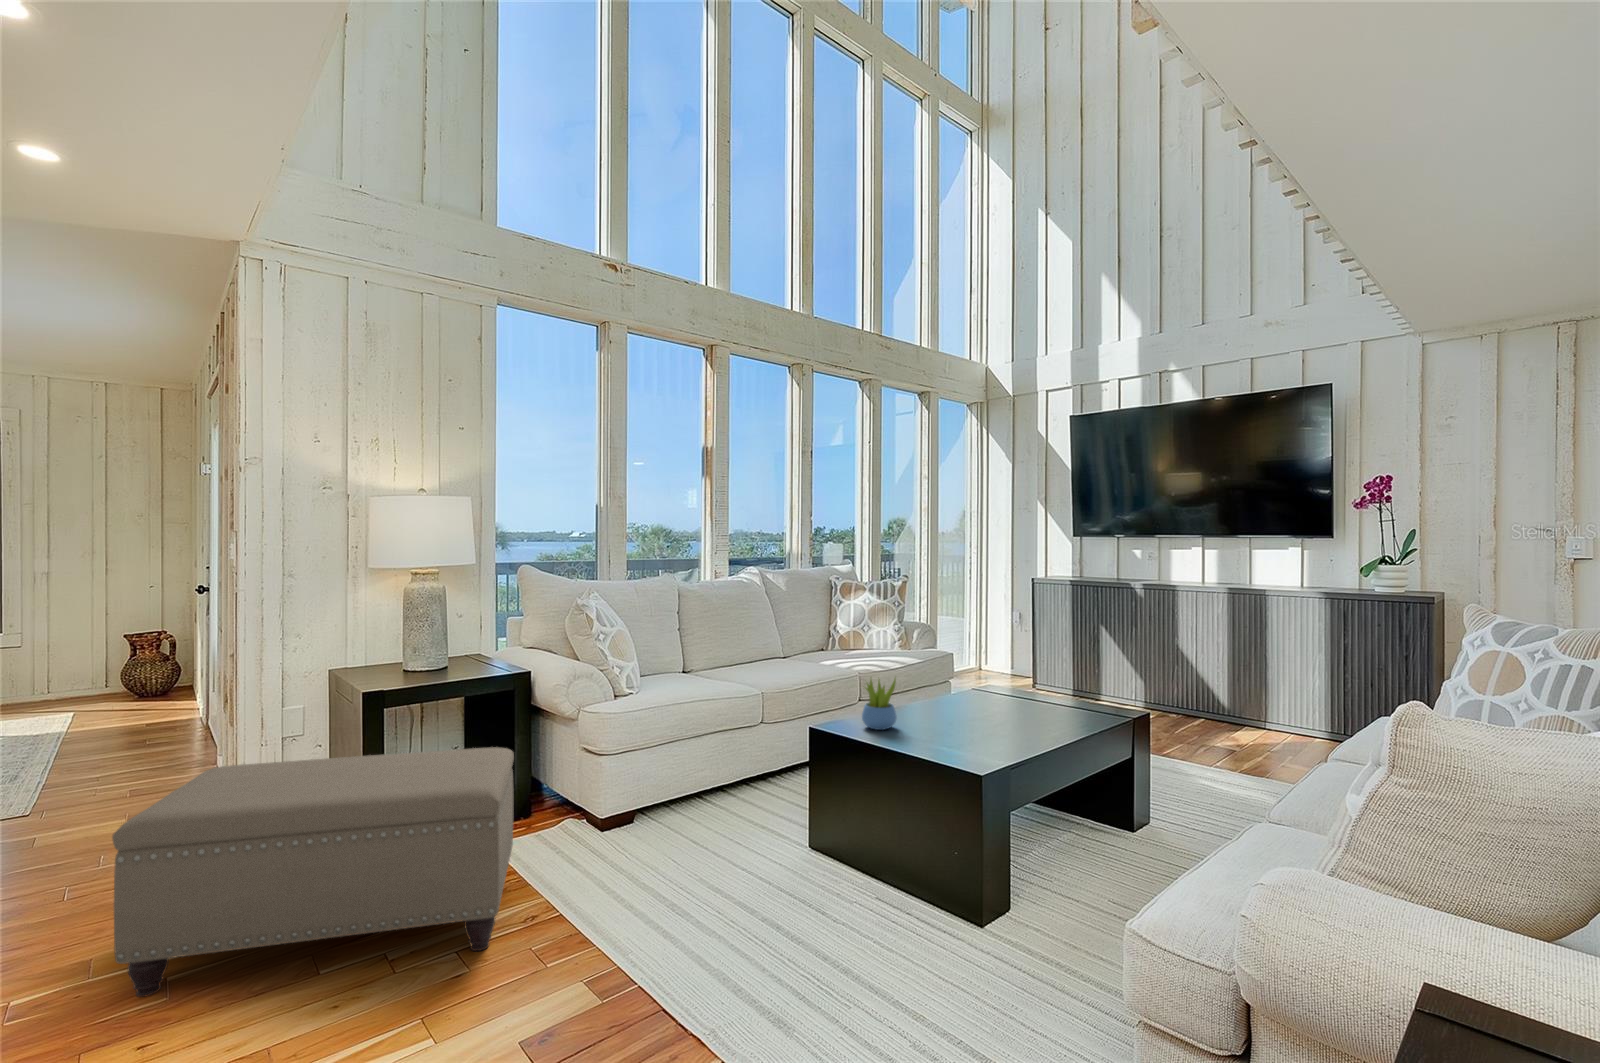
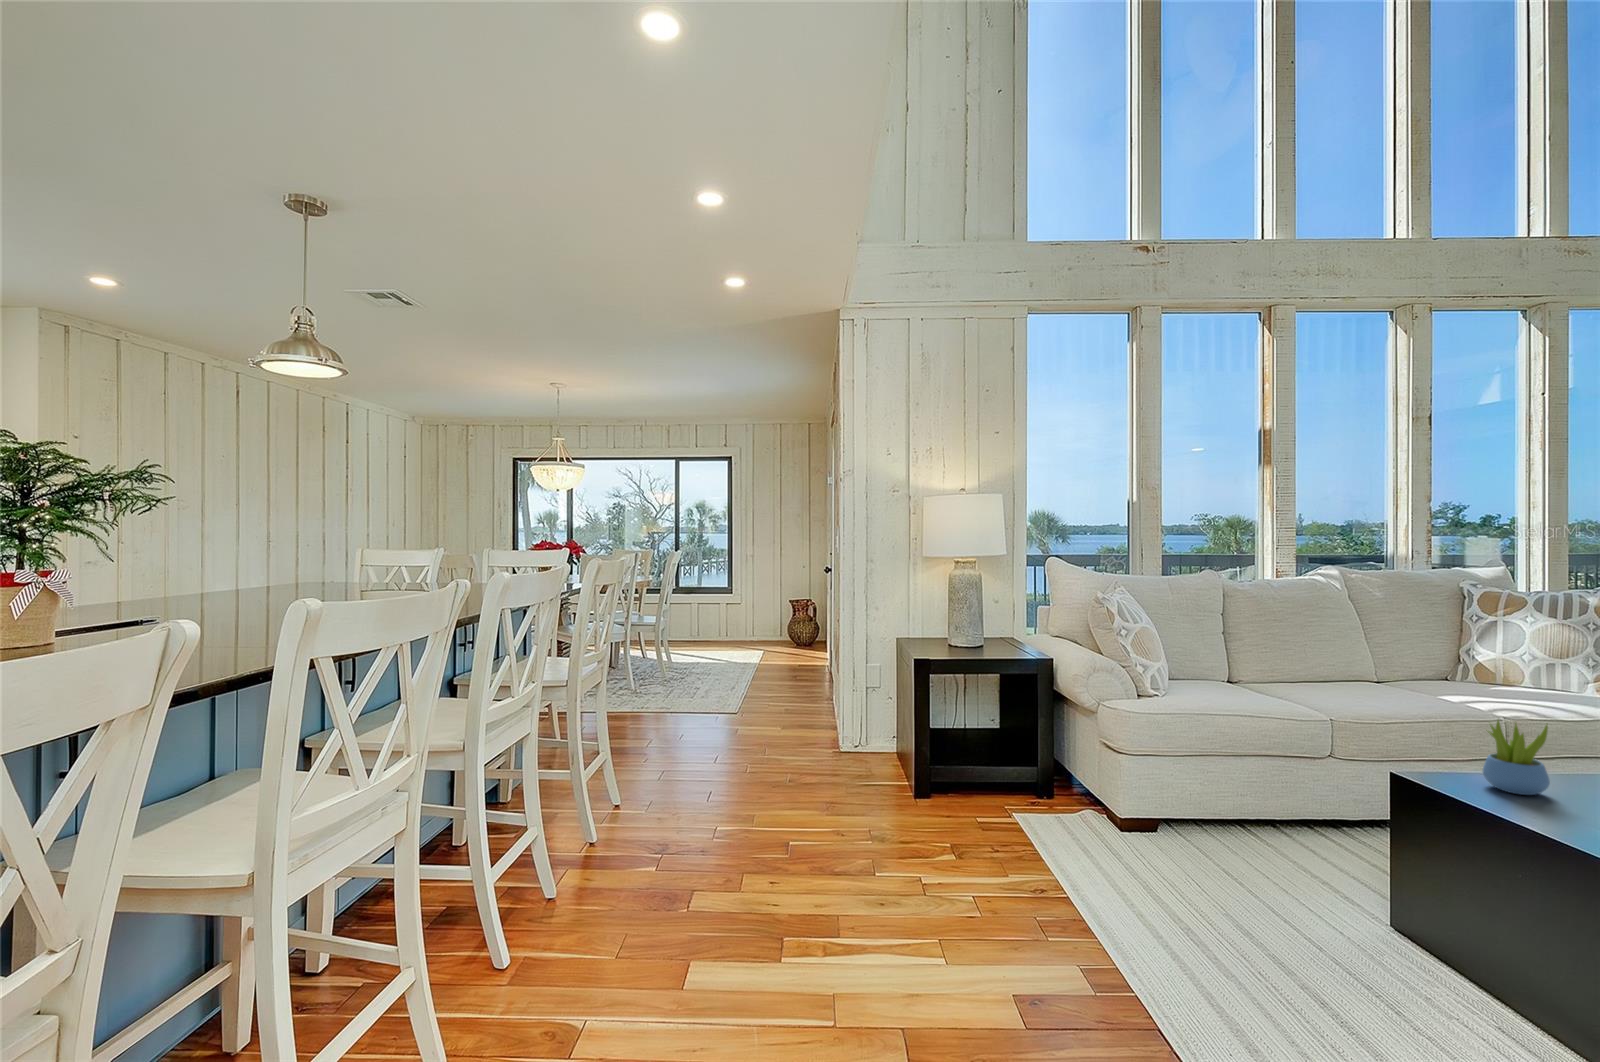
ottoman: present [112,747,514,997] -> none [745,702,1027,907]

